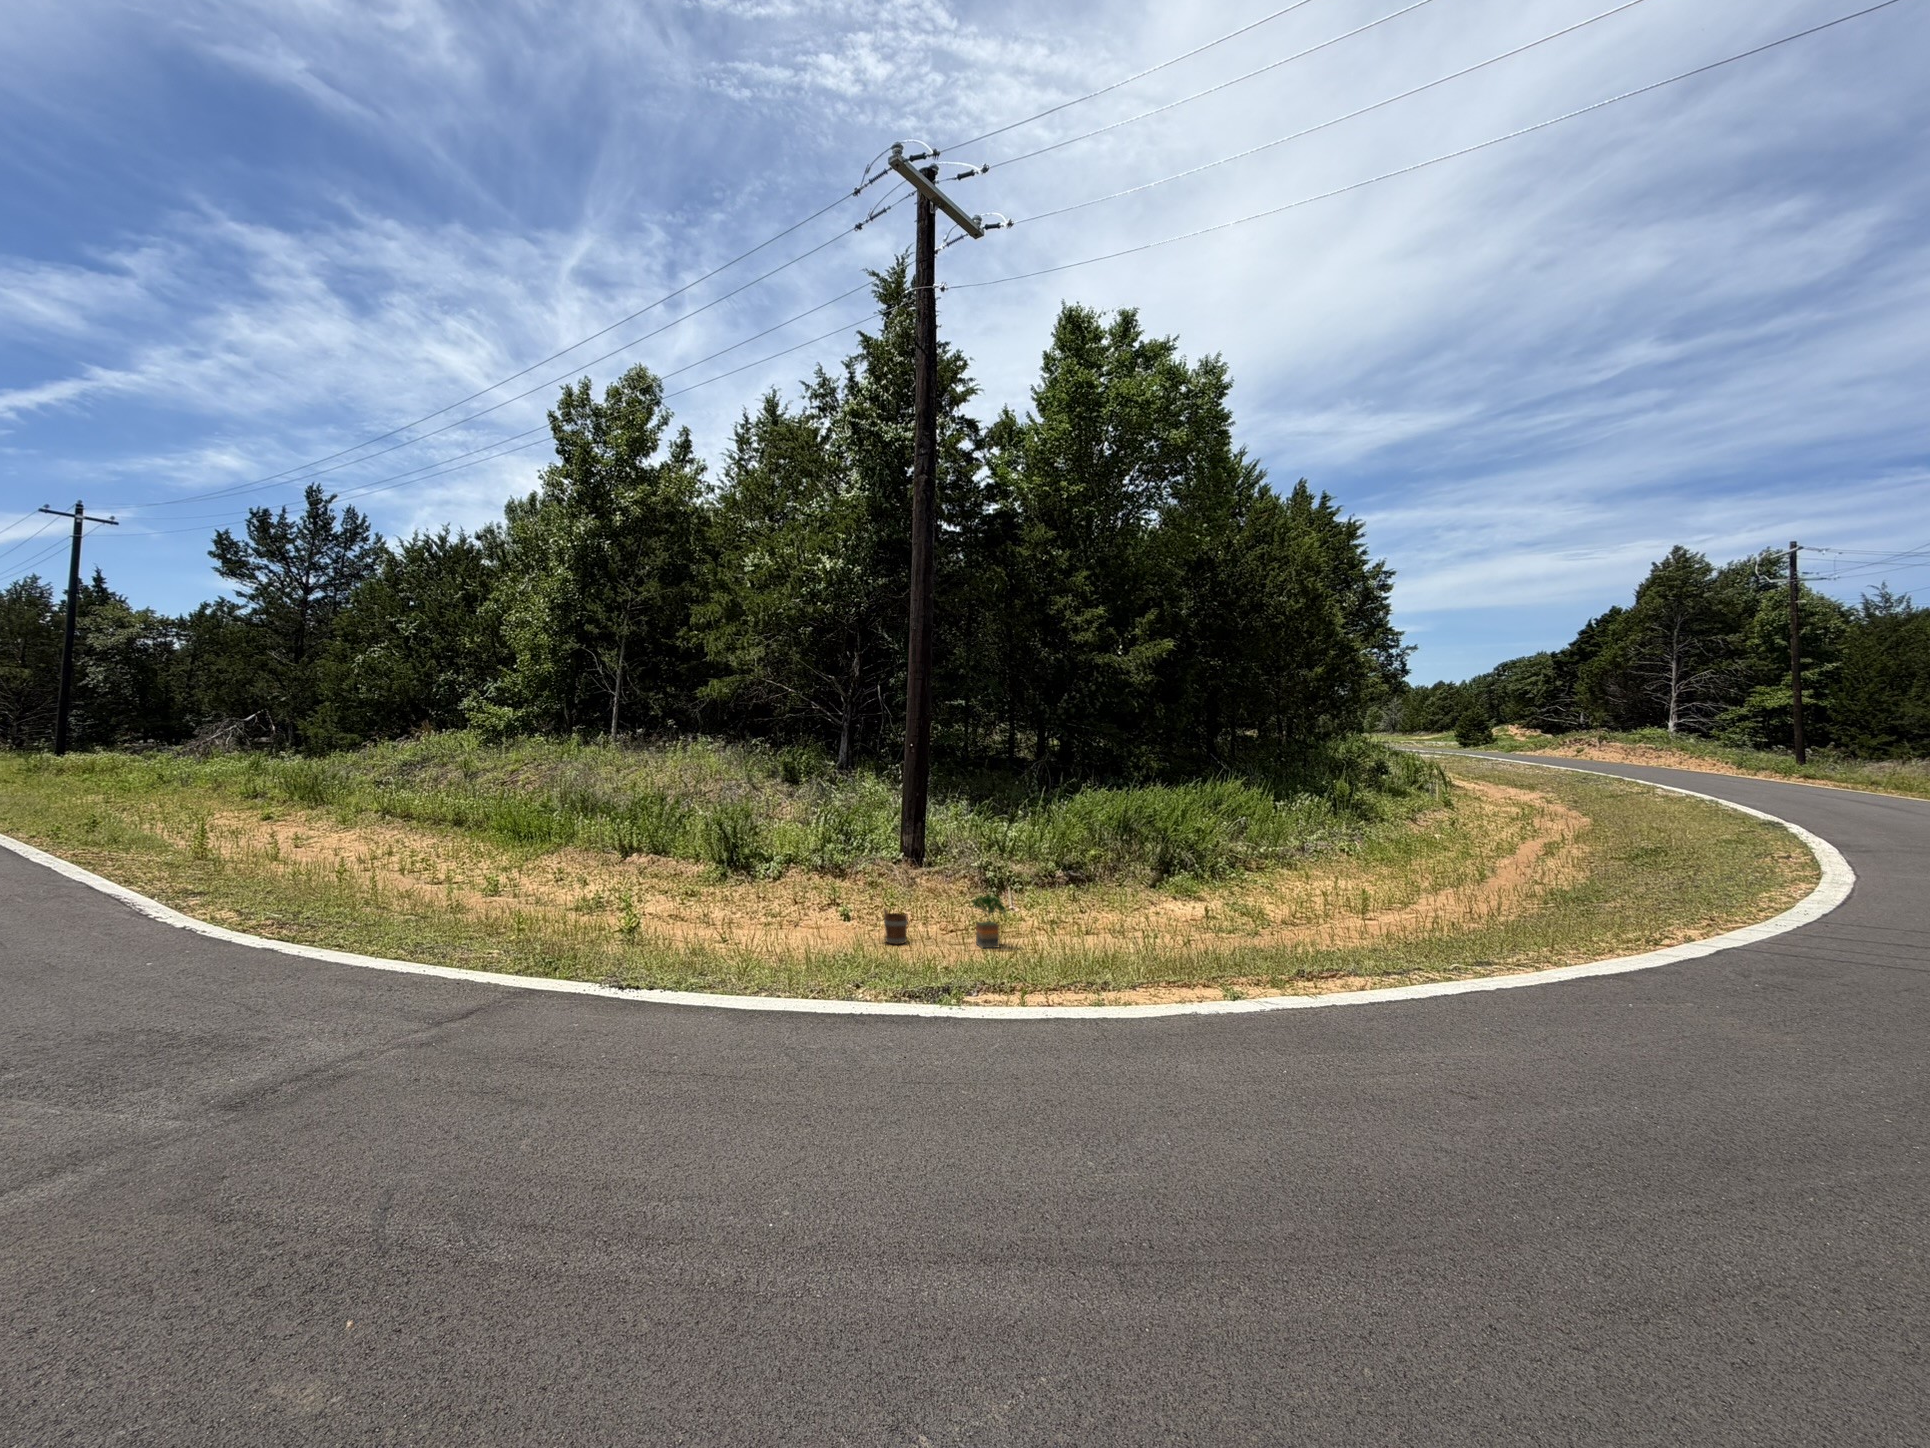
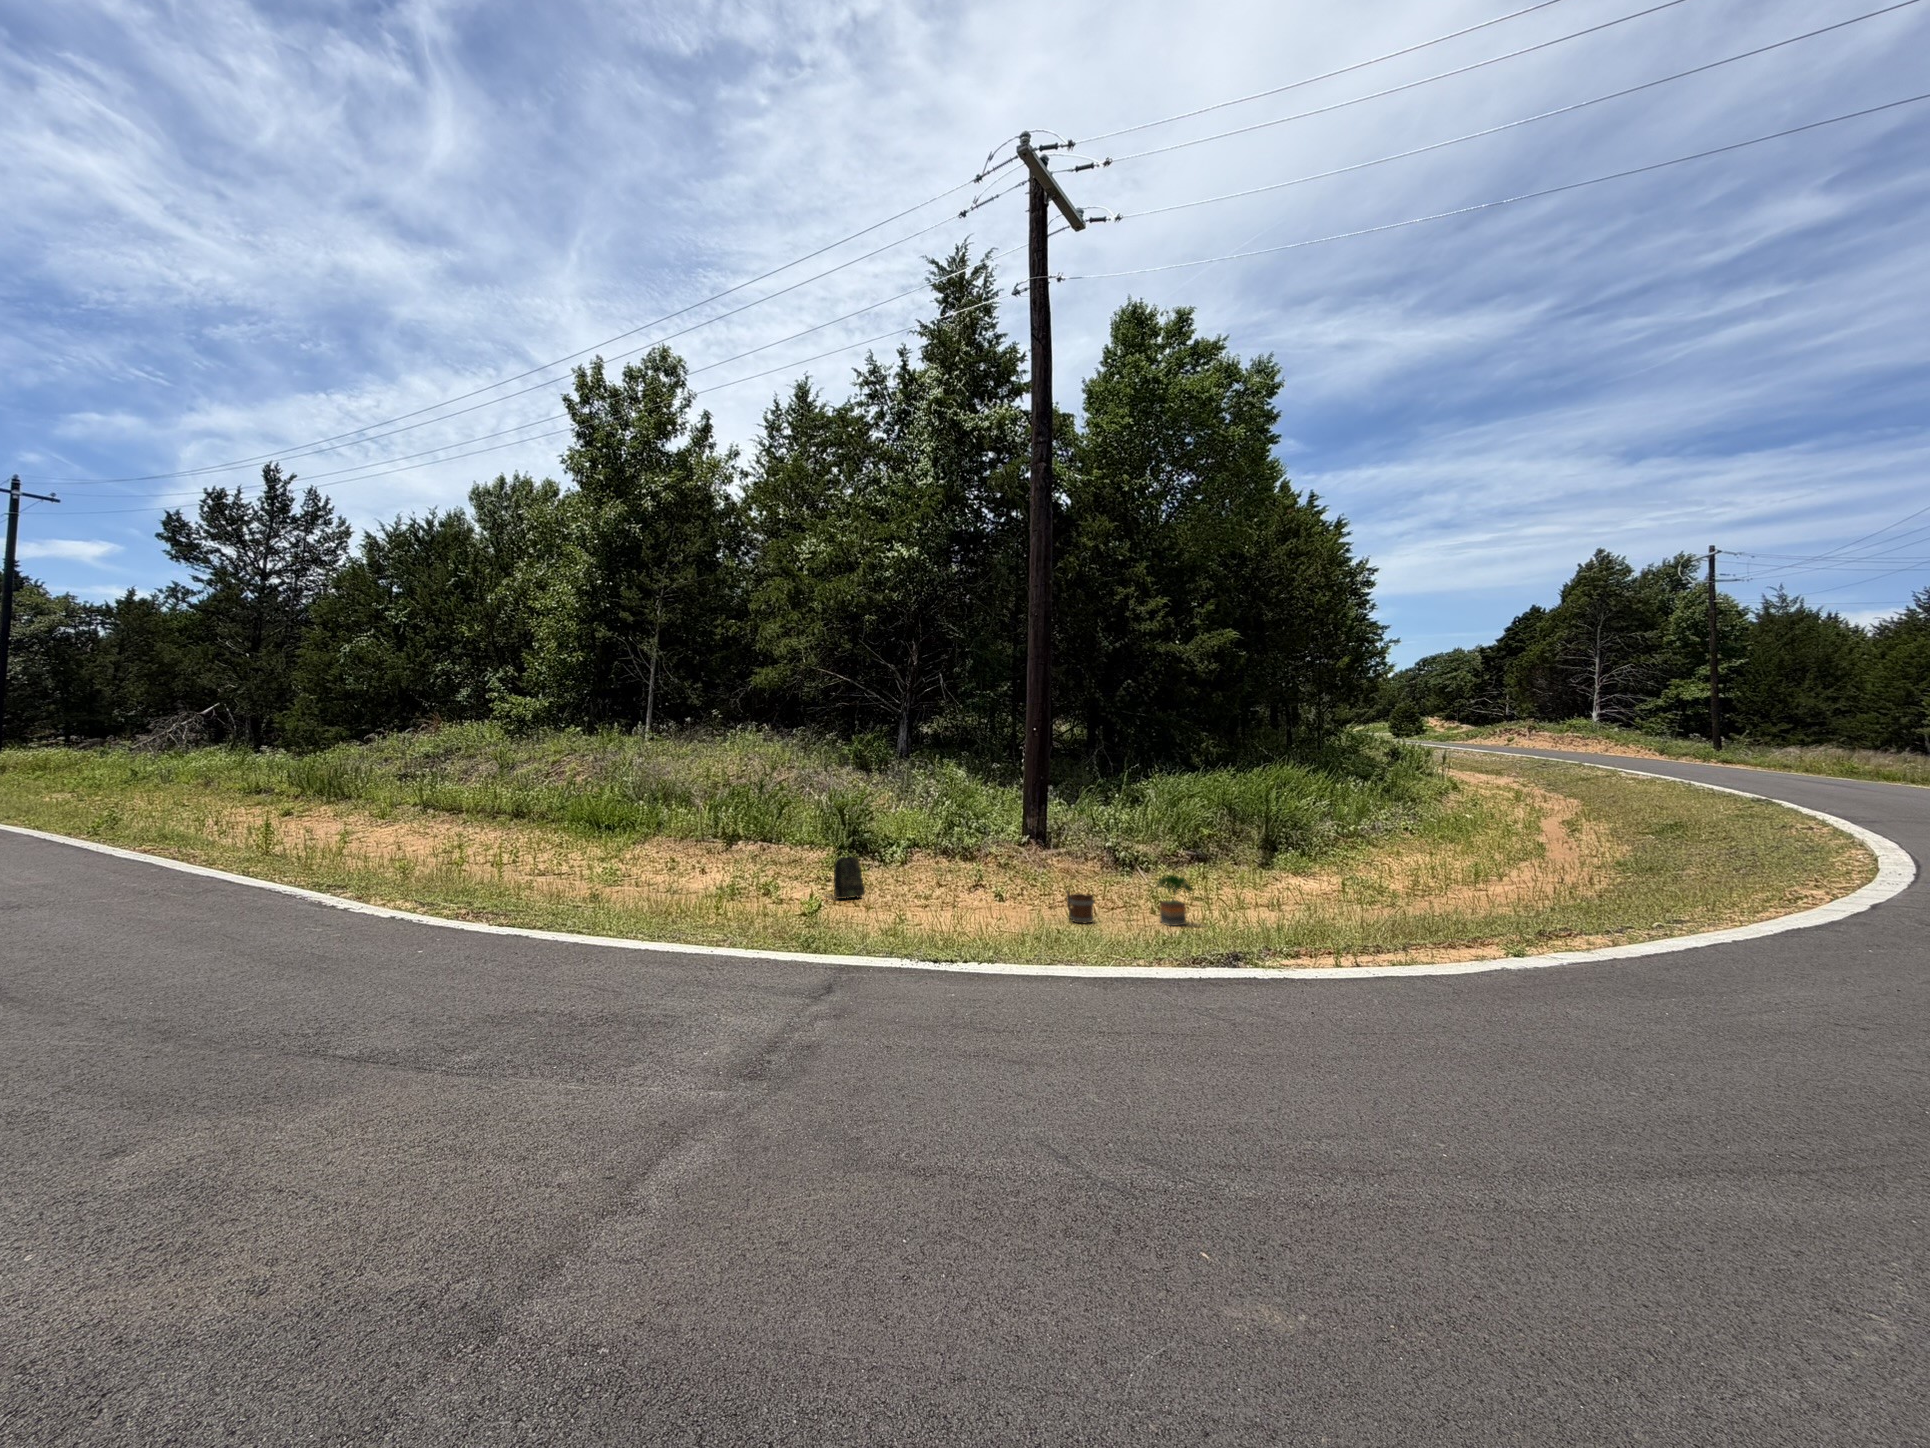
backpack: none [670,871,703,917] -> present [834,856,865,899]

